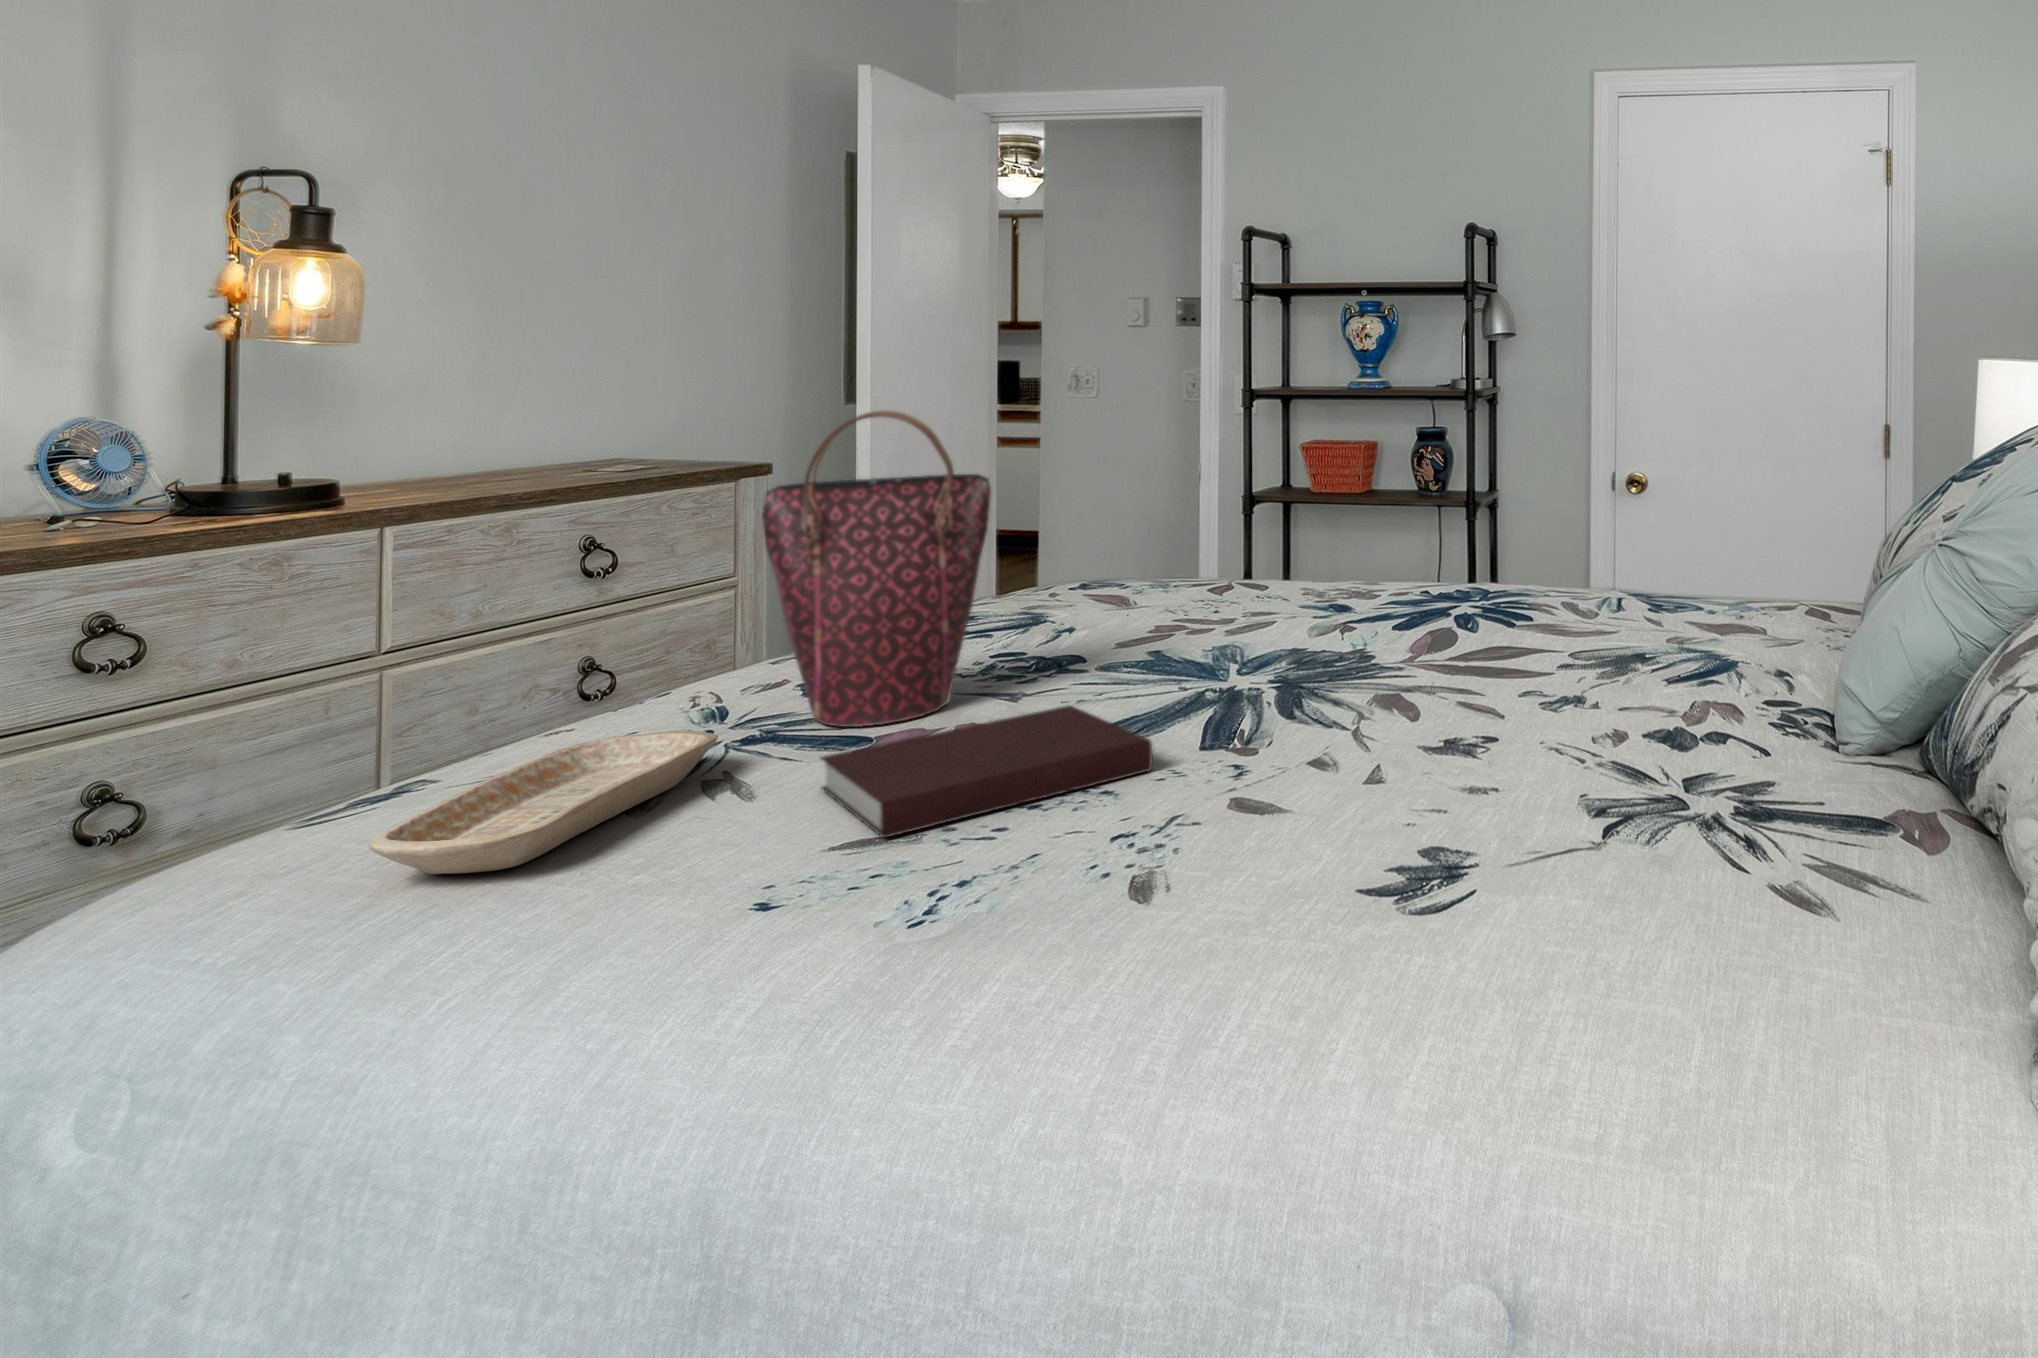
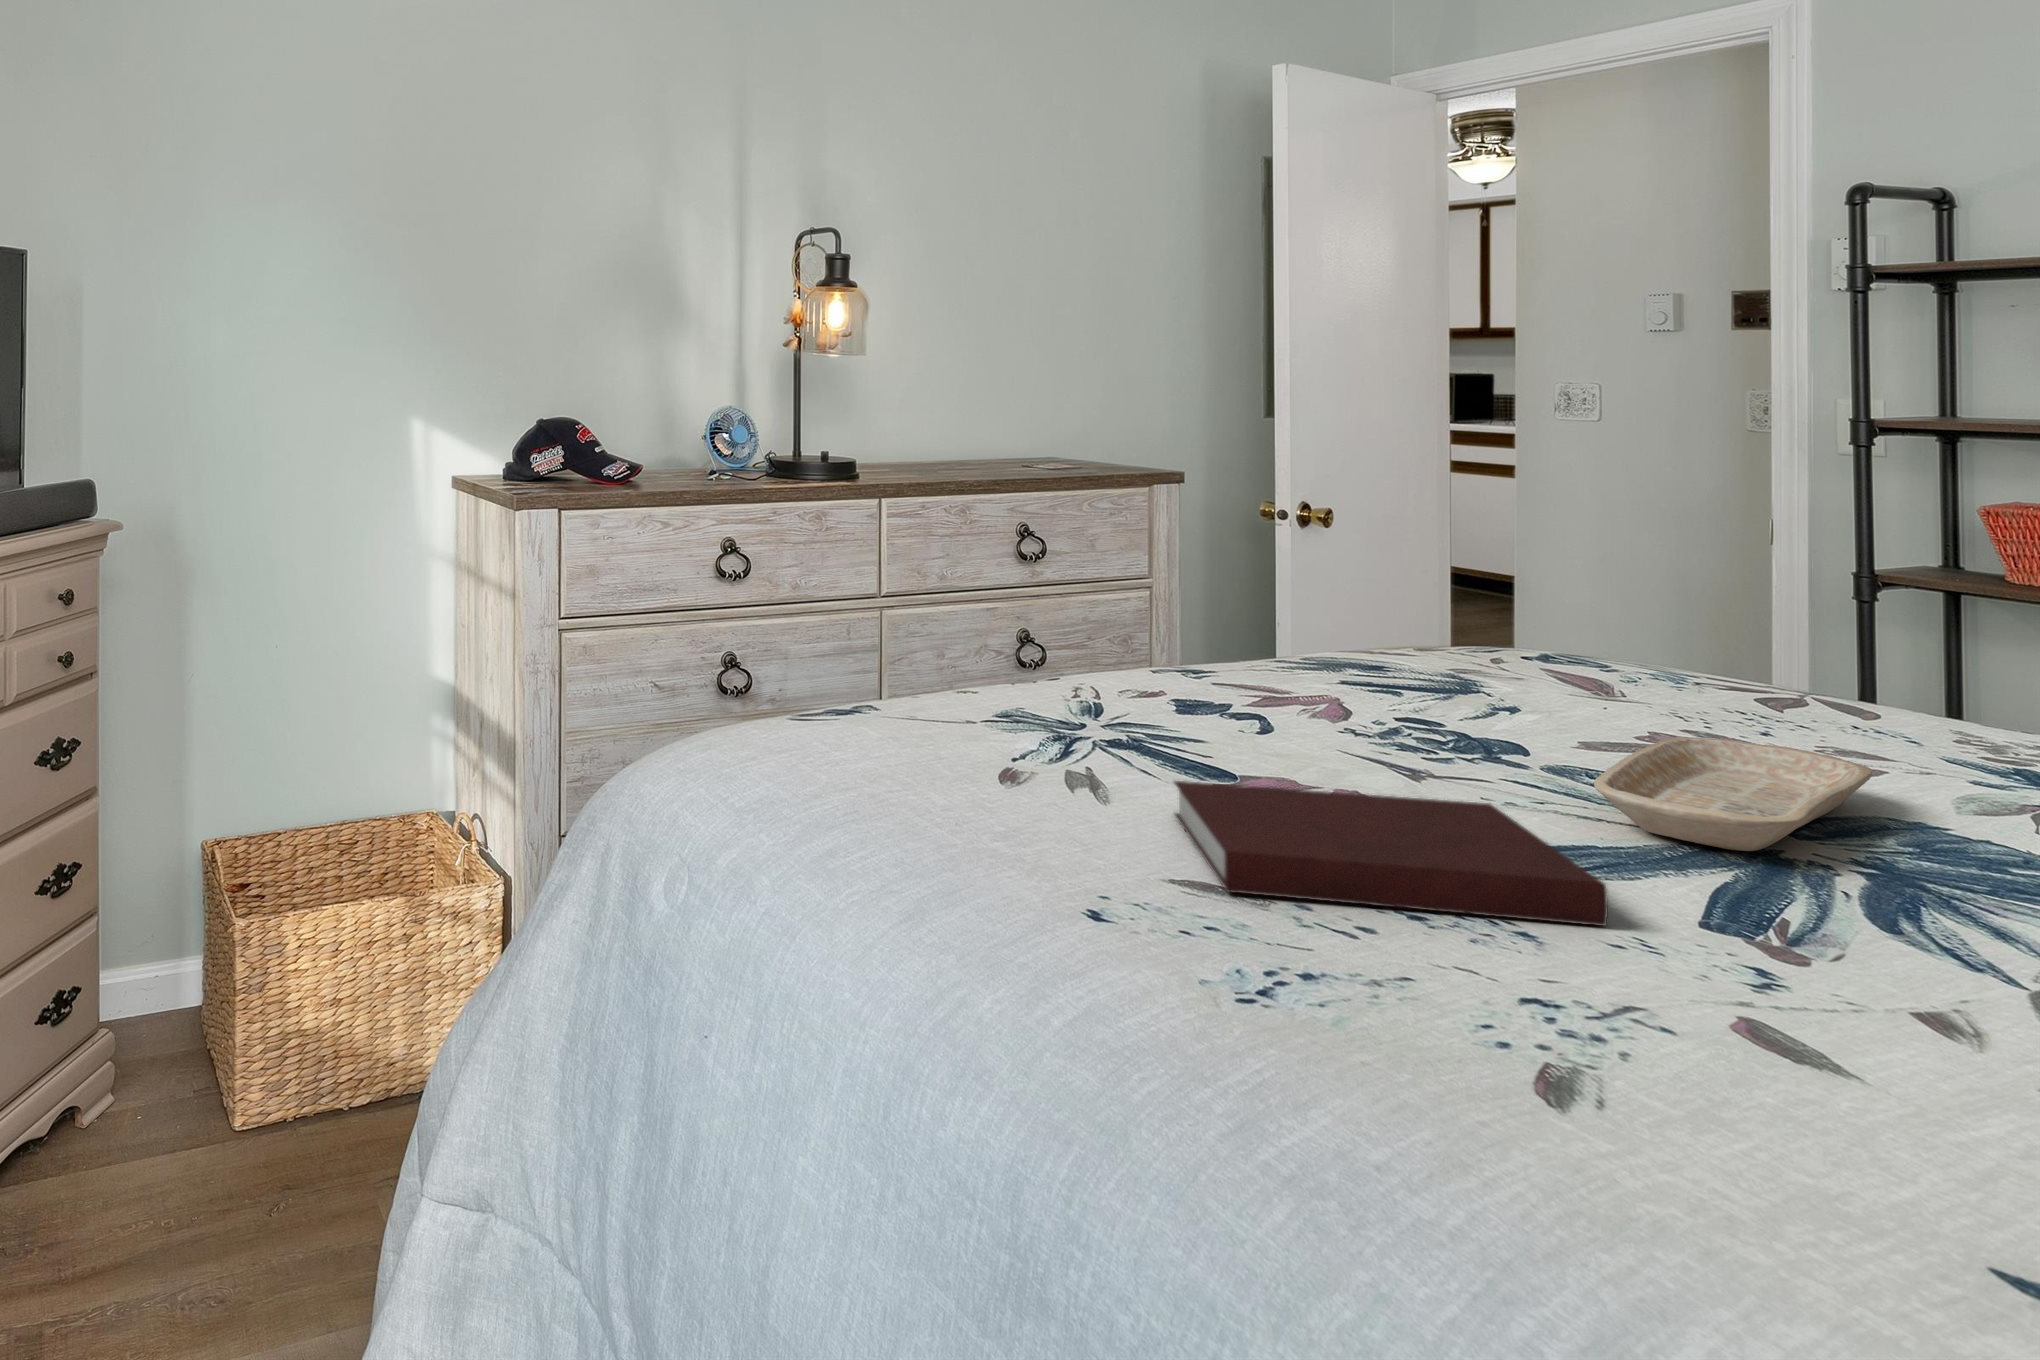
handbag: present [762,411,991,727] -> none [1135,418,1393,767]
tray: present [369,730,718,874] -> present [1594,737,1873,851]

